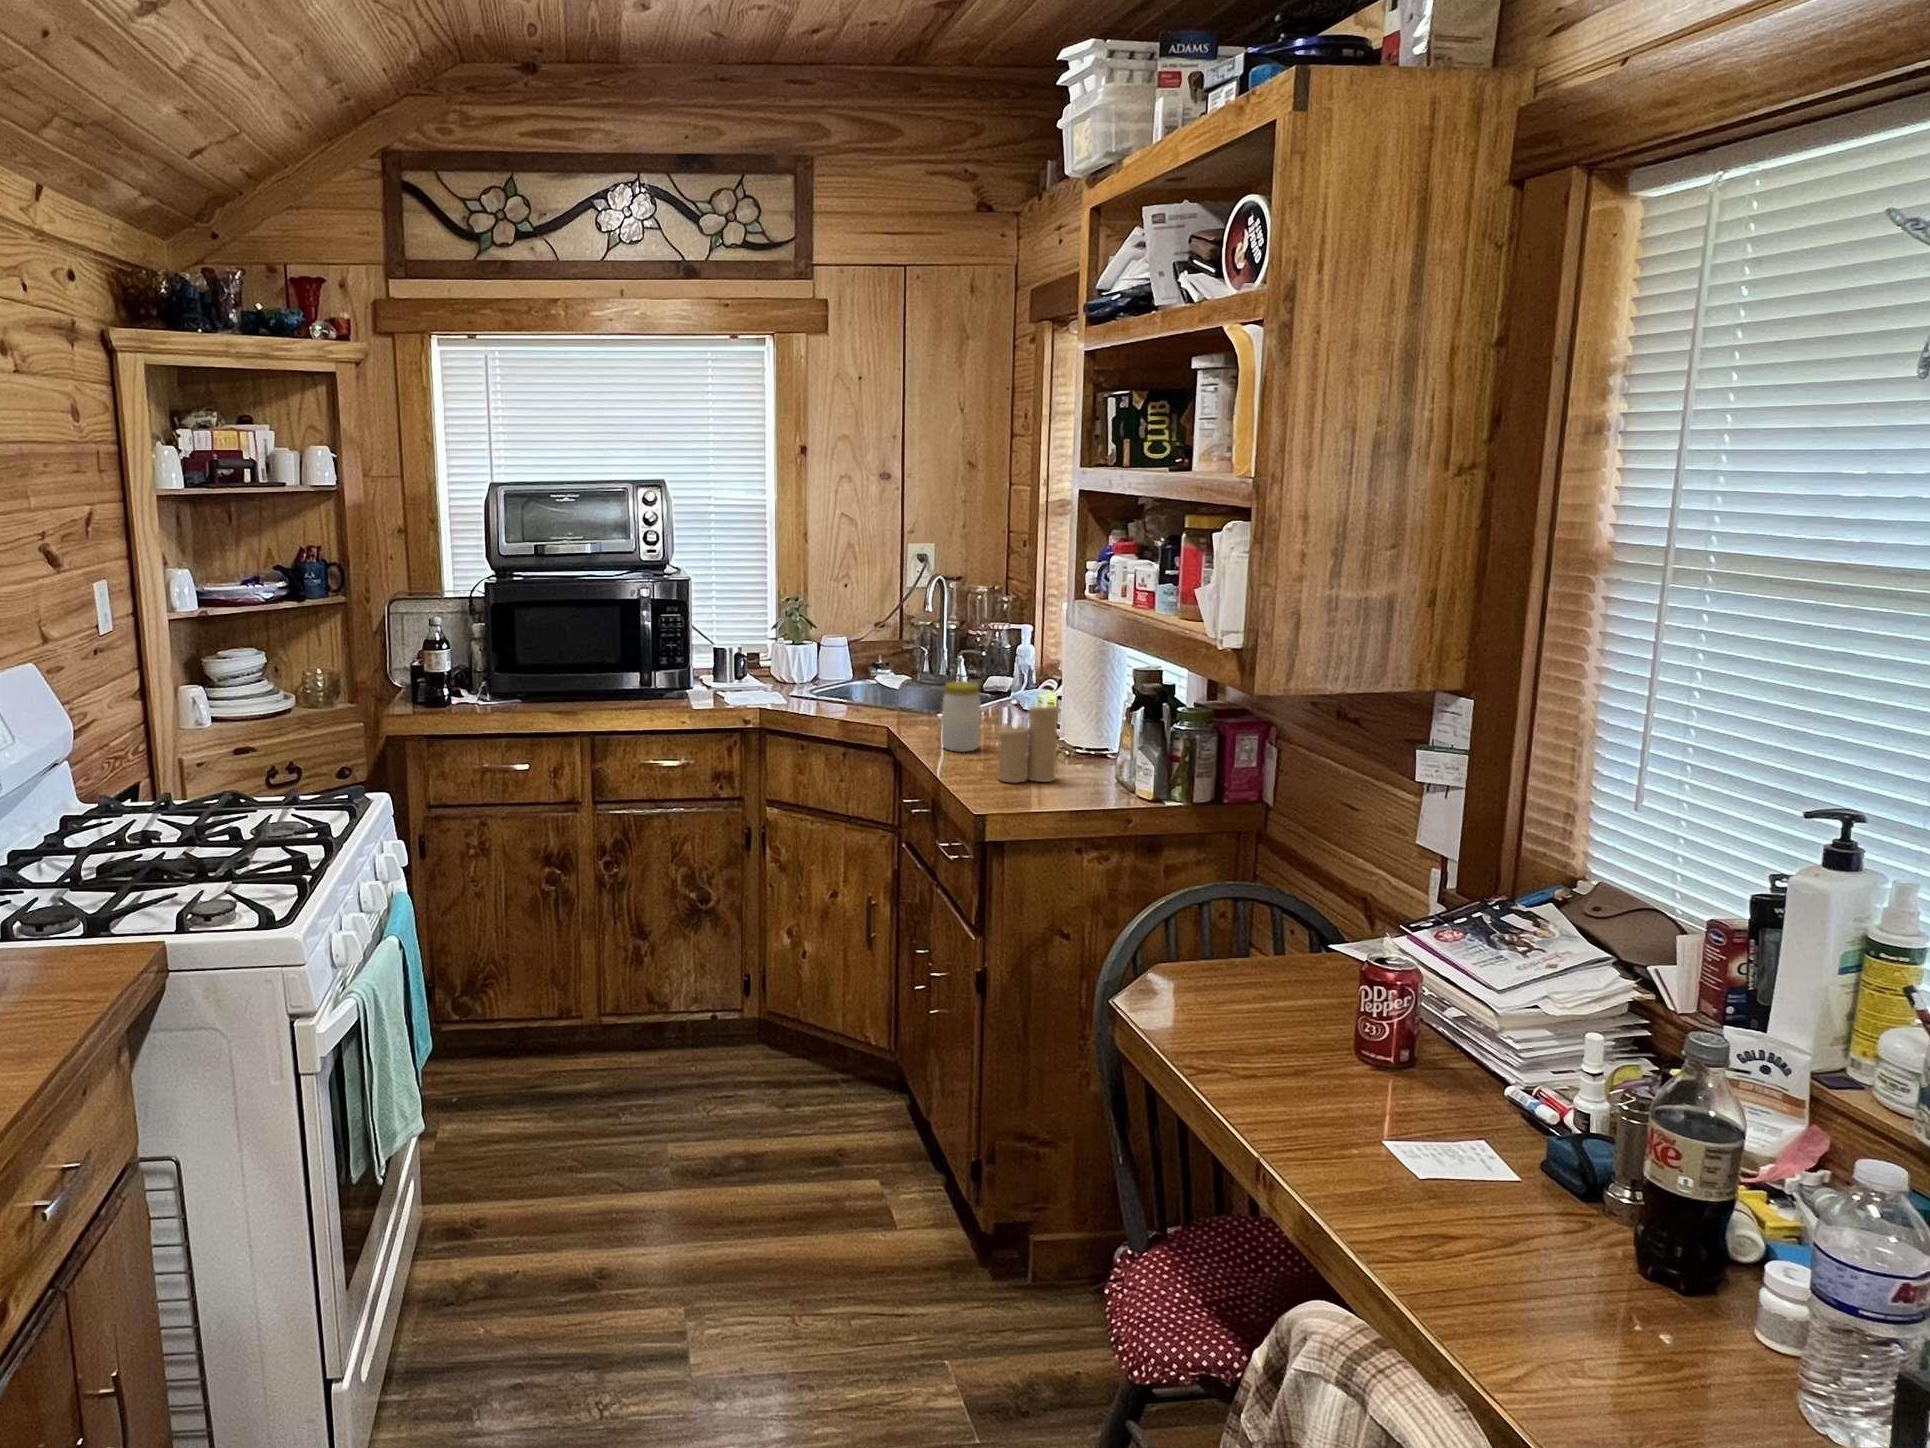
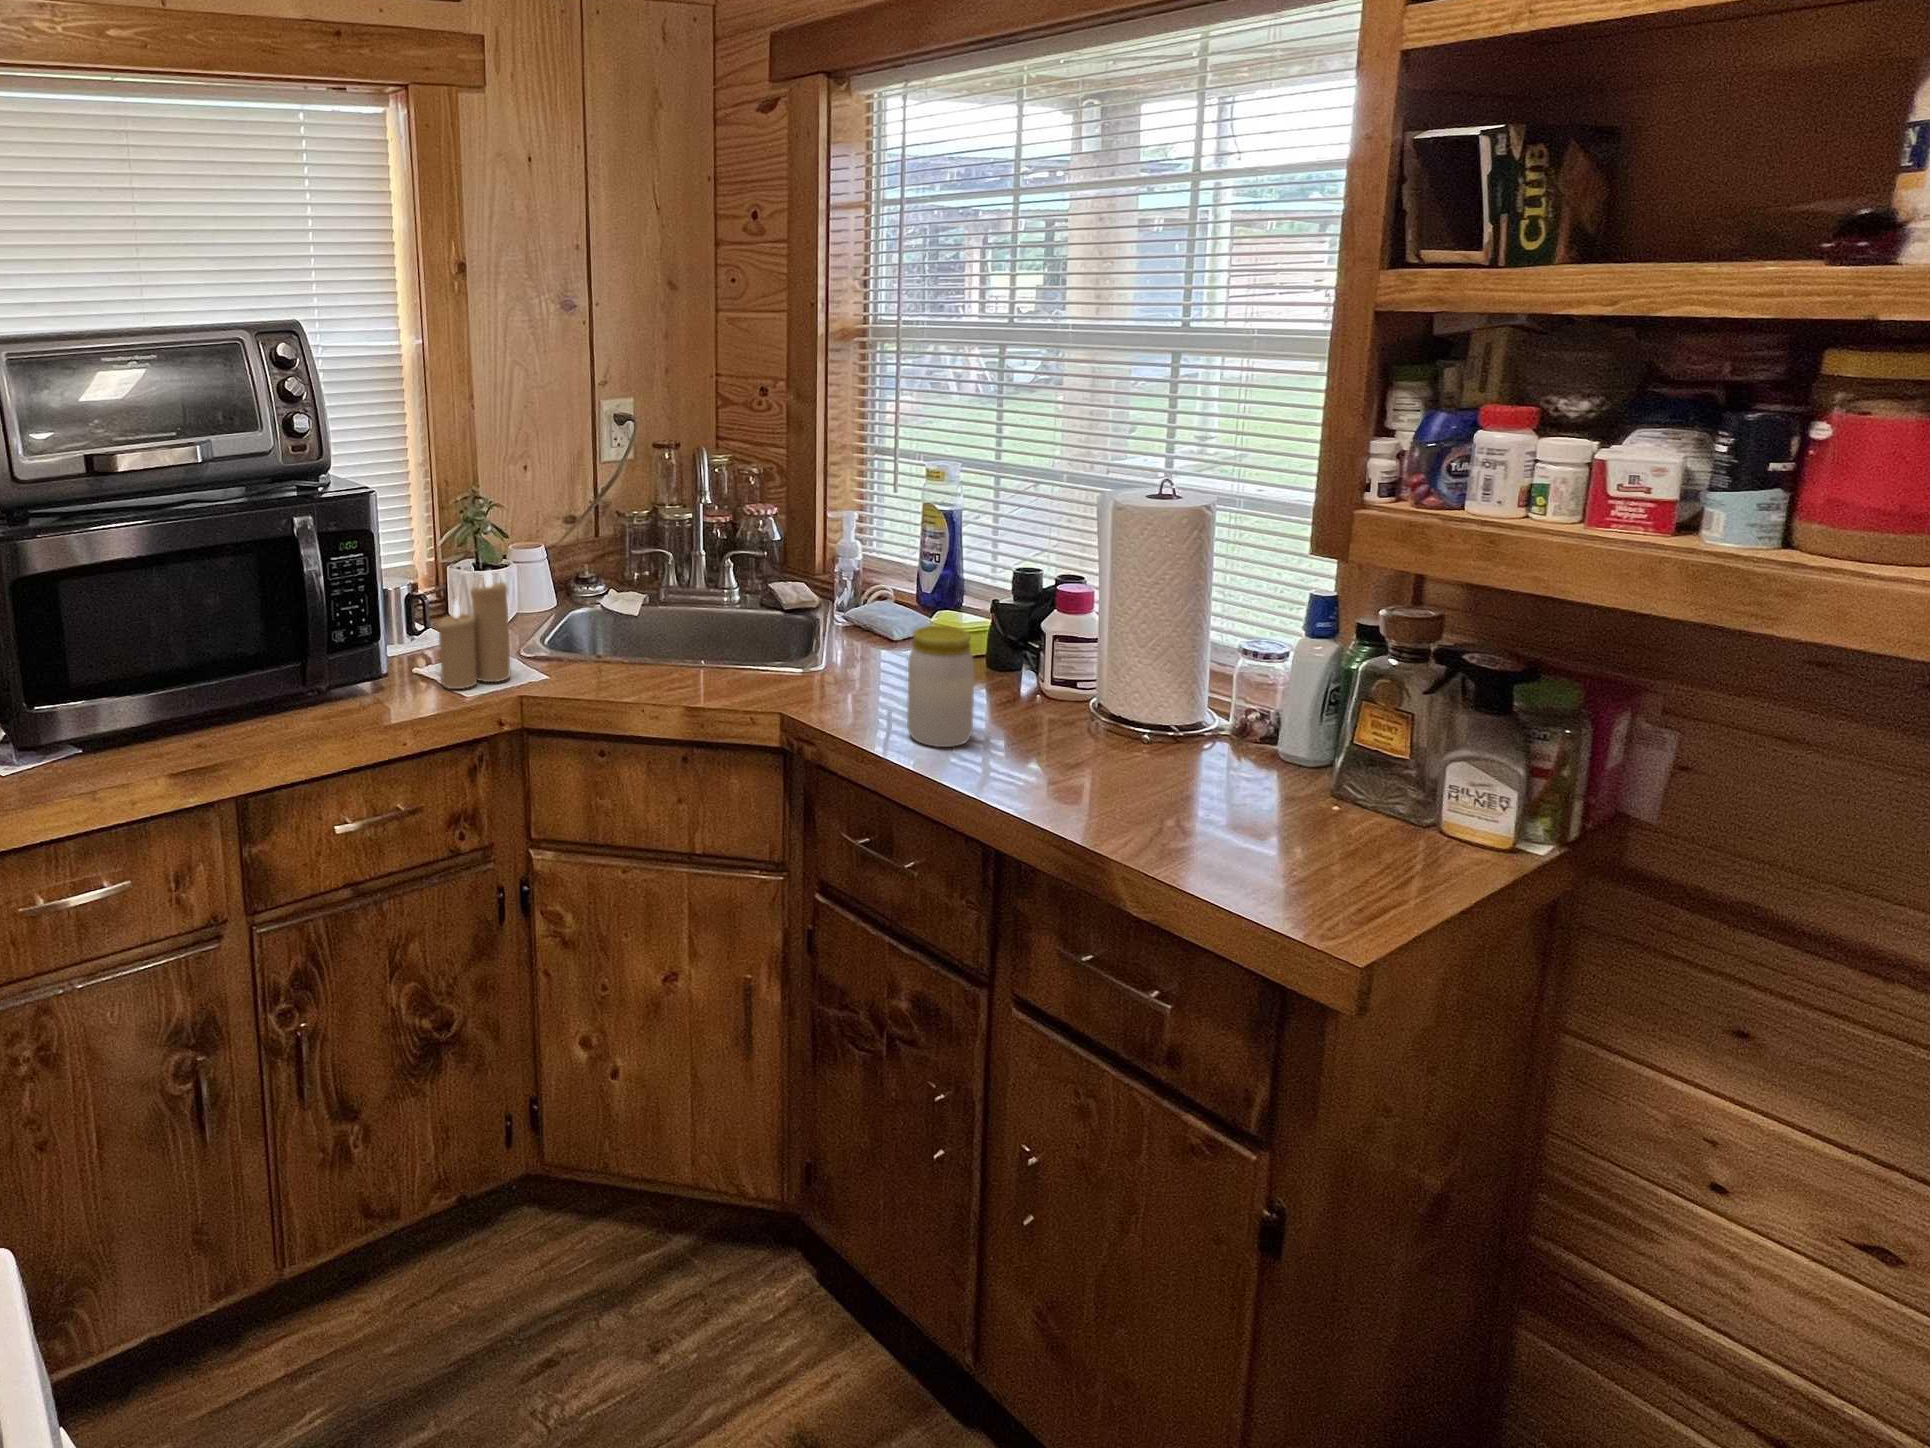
candle: present [998,696,1058,783] -> present [437,571,510,689]

